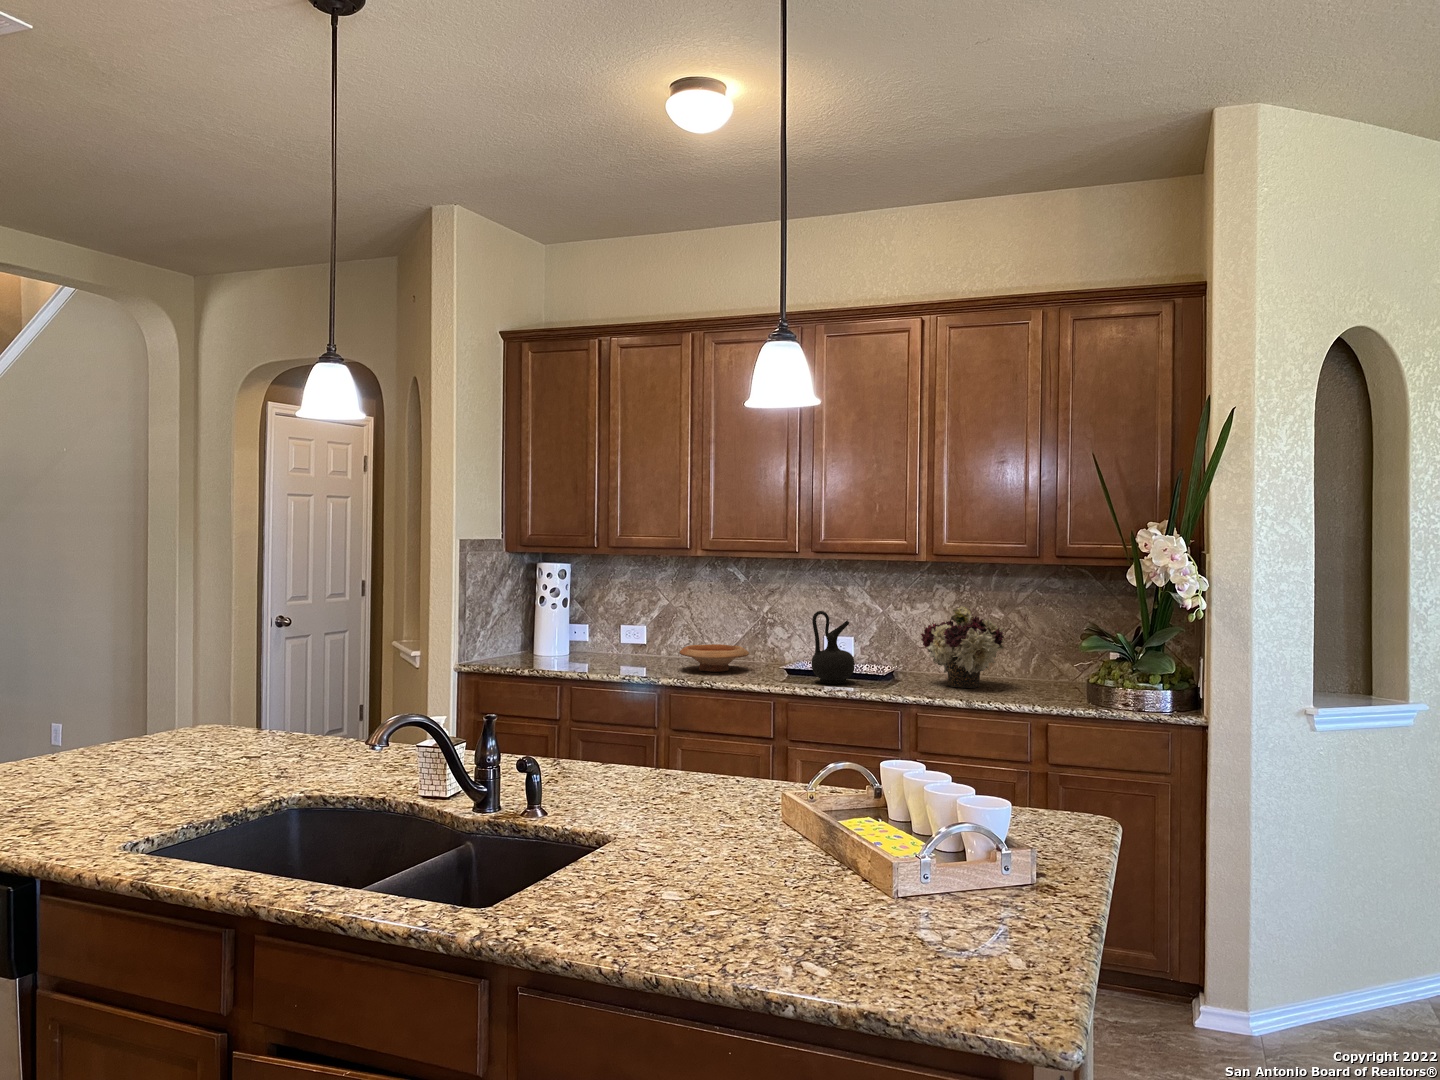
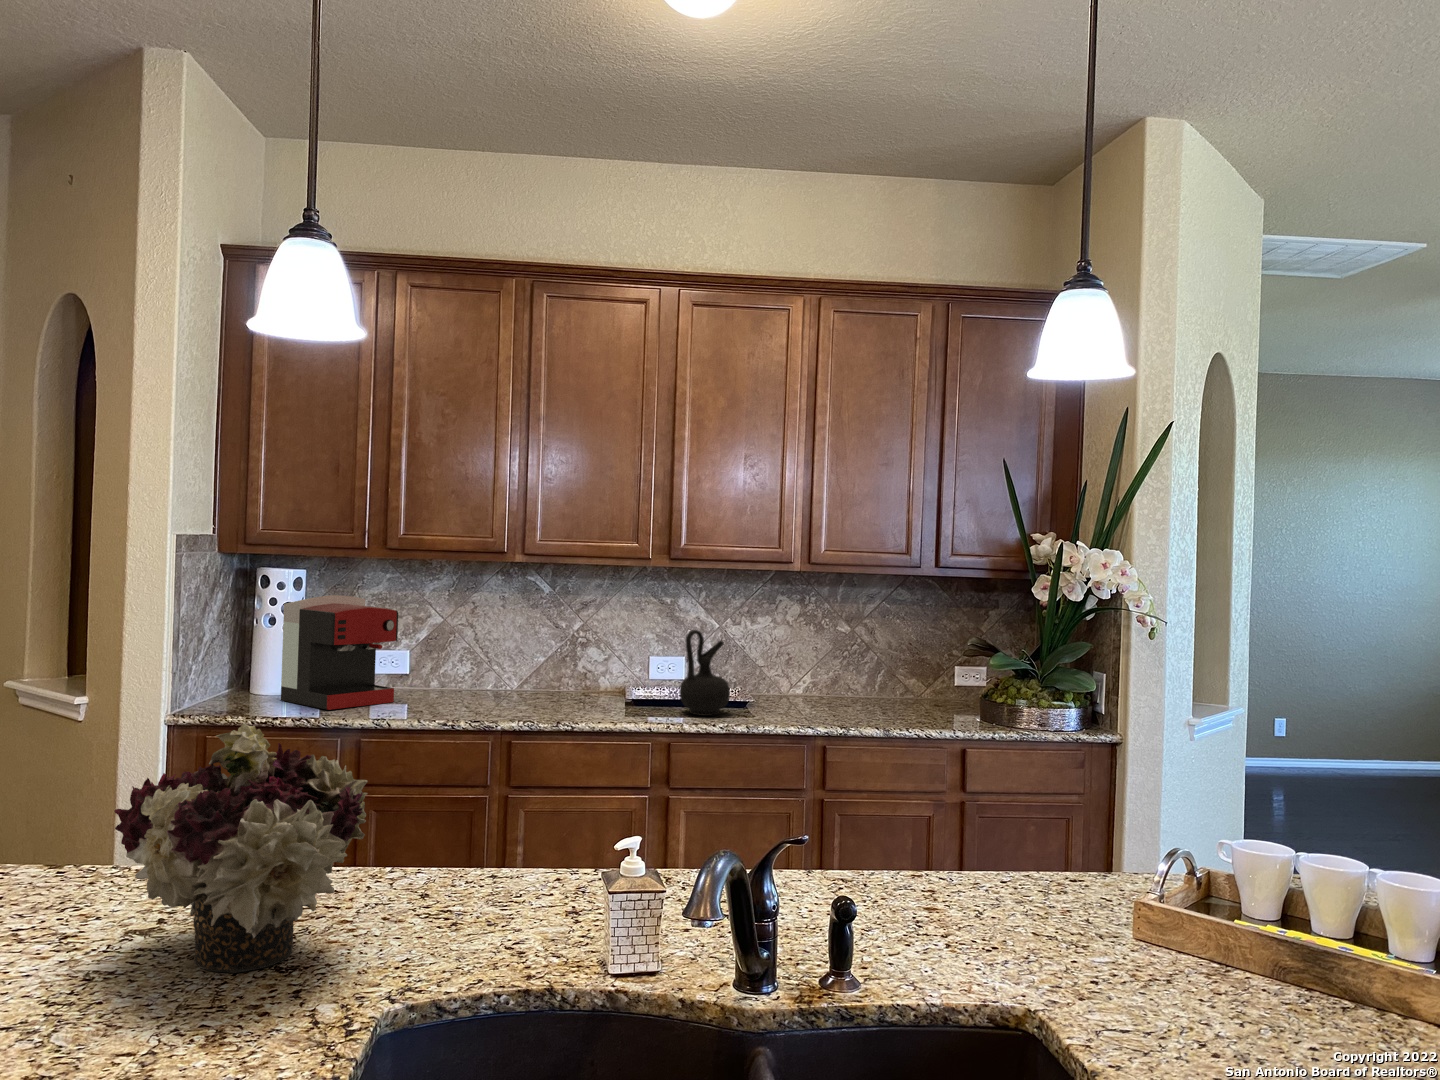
coffee maker: none [542,582,616,666] -> present [281,595,398,710]
flower arrangement: present [921,606,1004,688] -> present [114,721,368,973]
wooden bowl: present [679,644,749,671] -> none [494,672,582,707]

